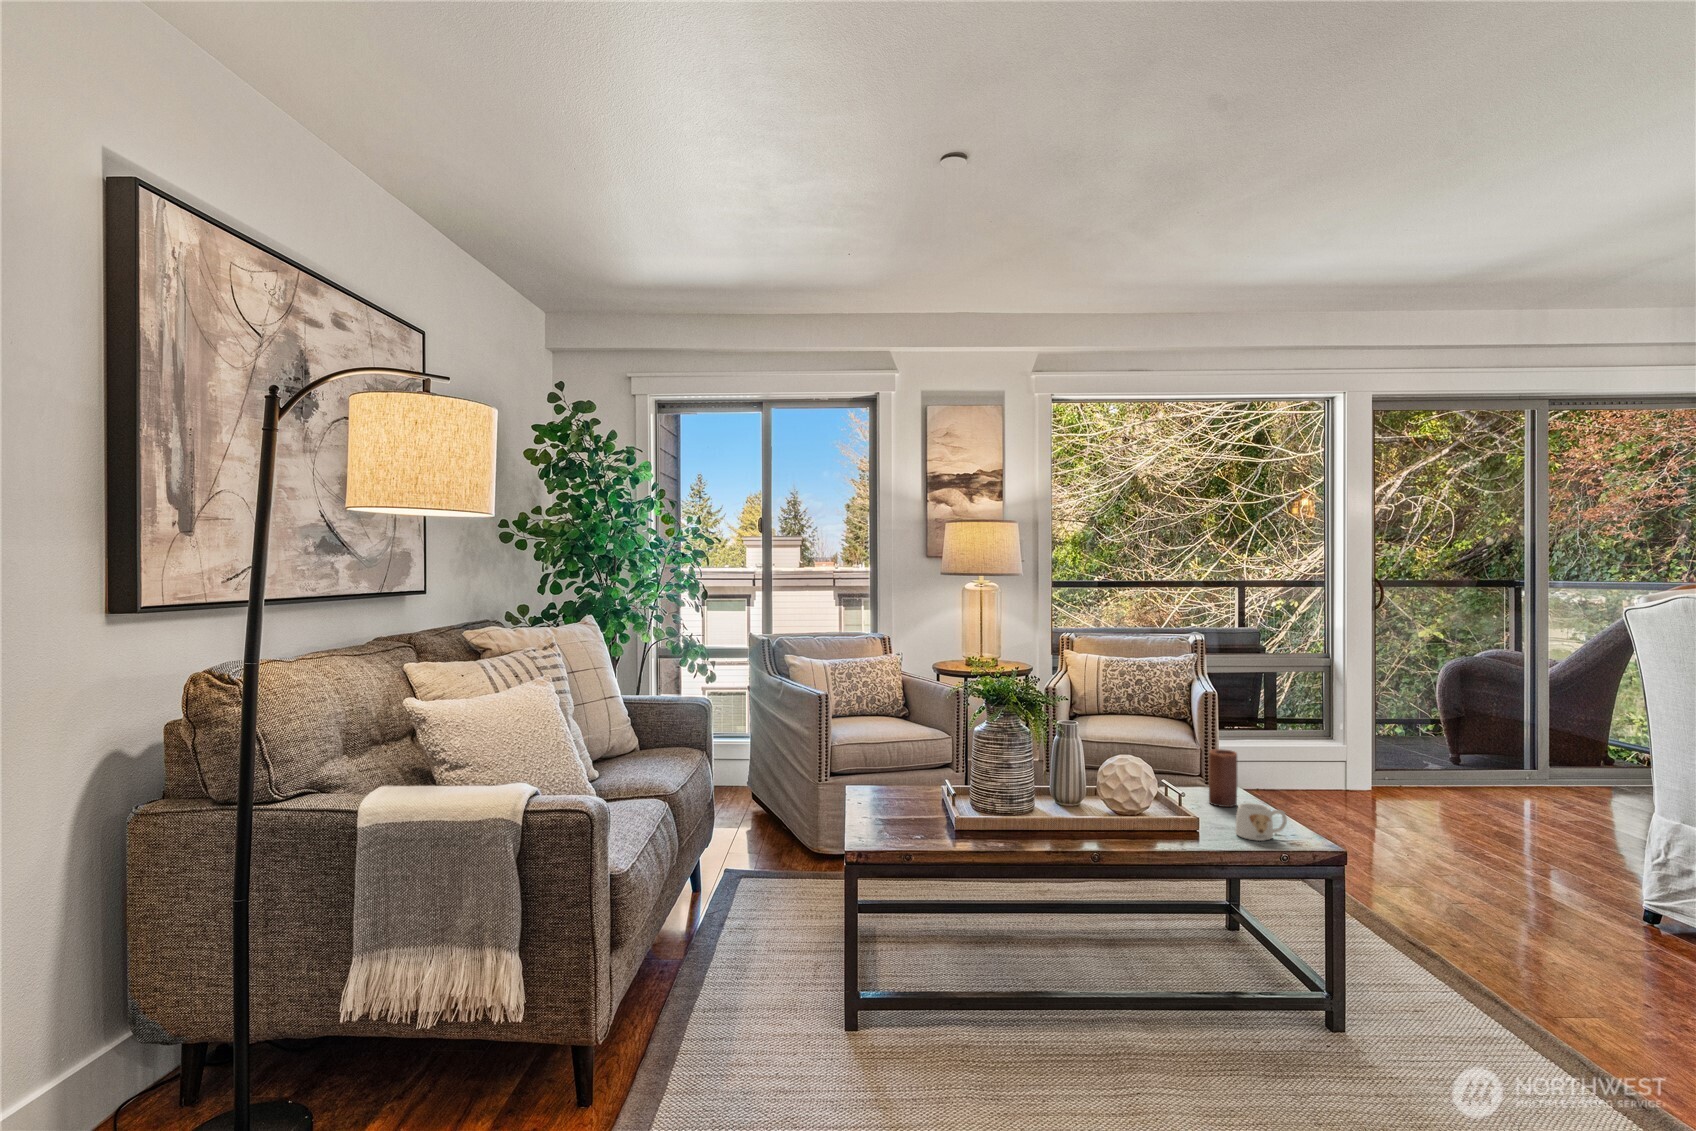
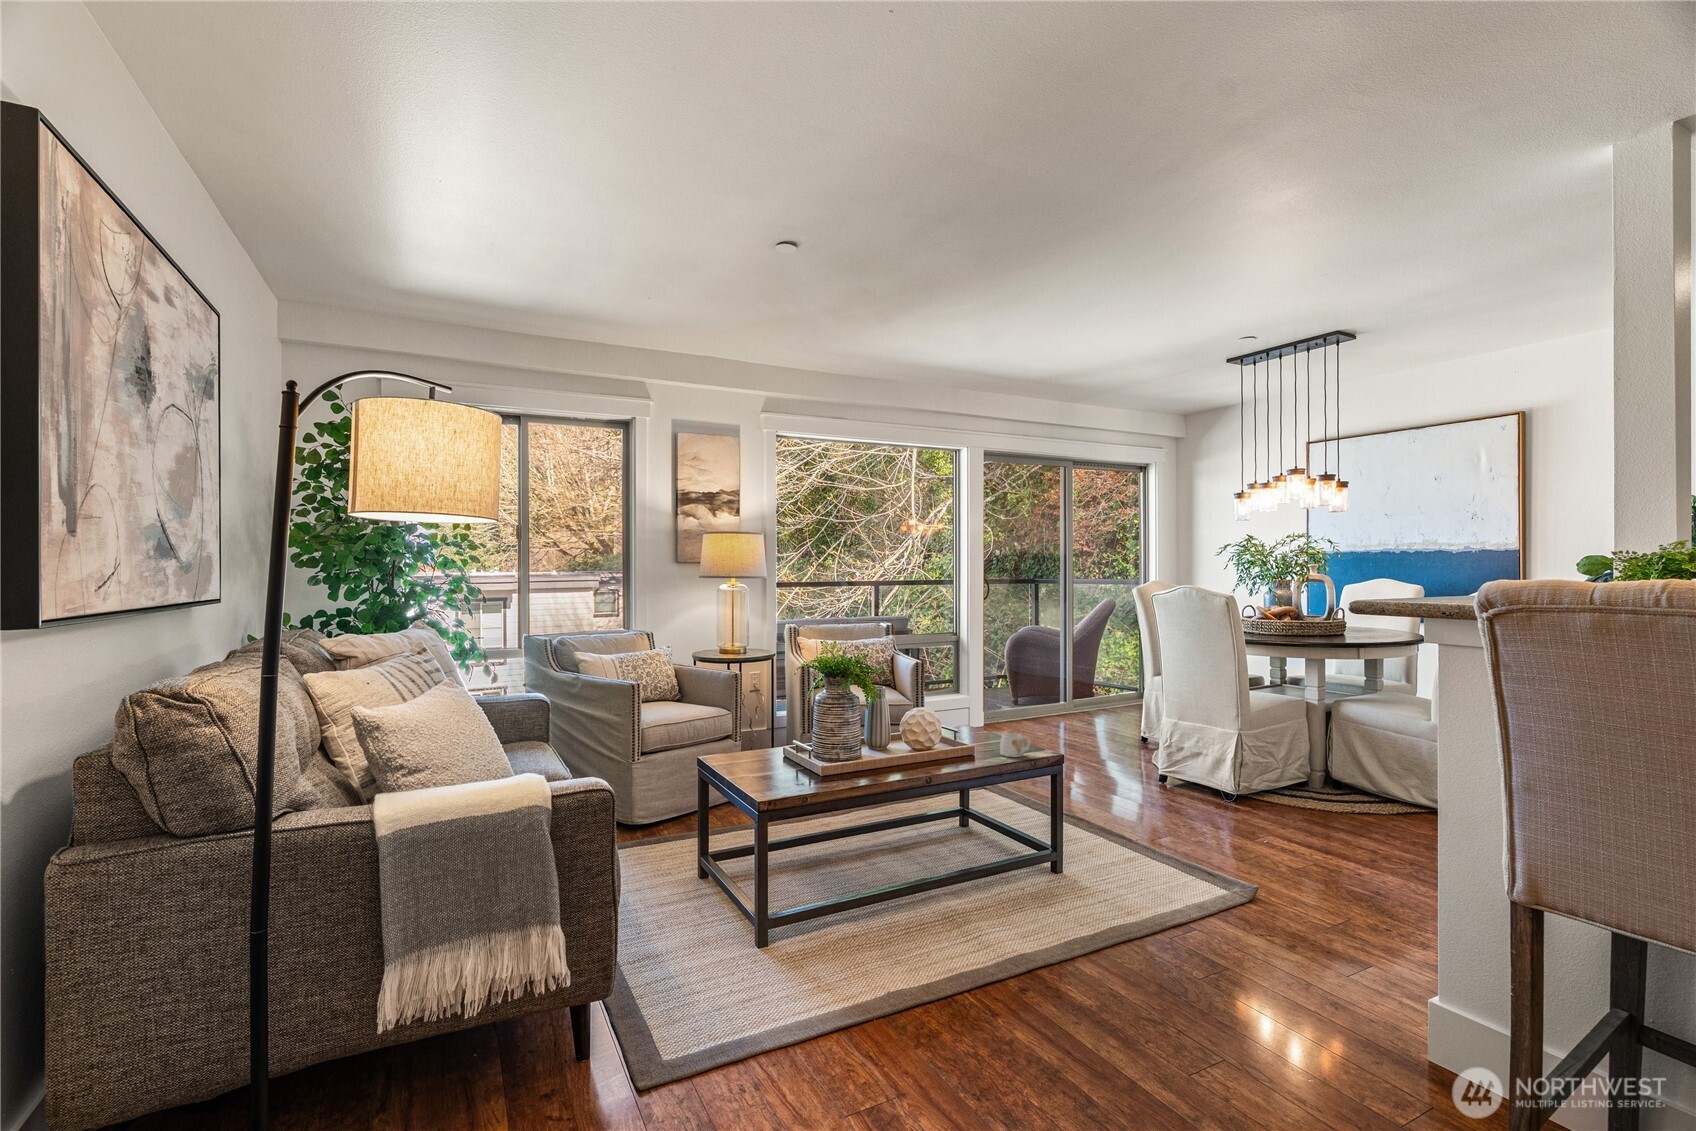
candle: present [1209,749,1237,807] -> none [962,700,980,740]

